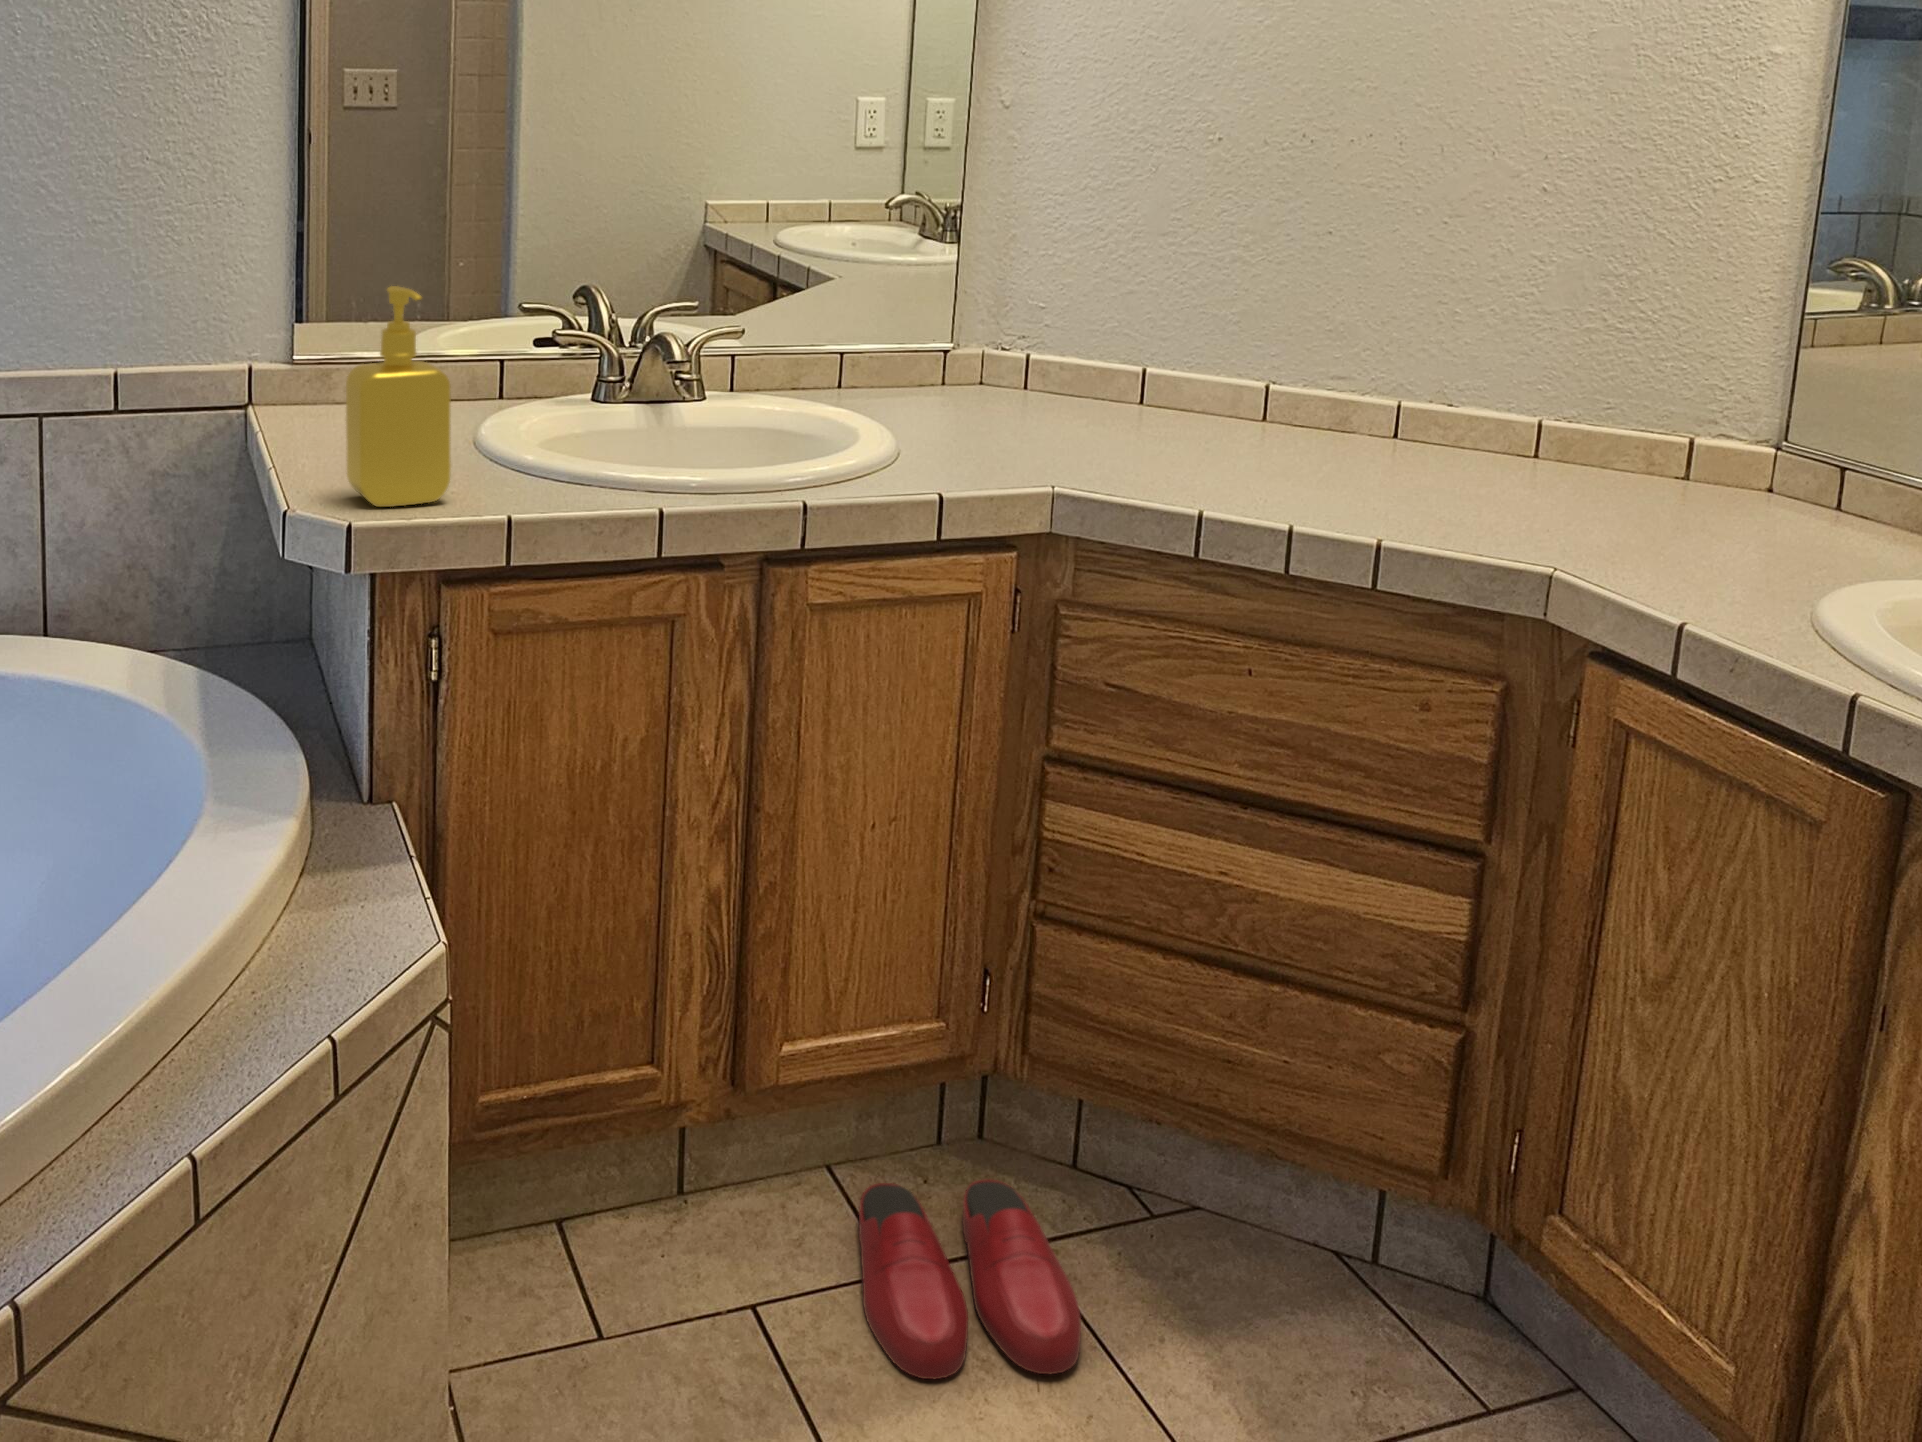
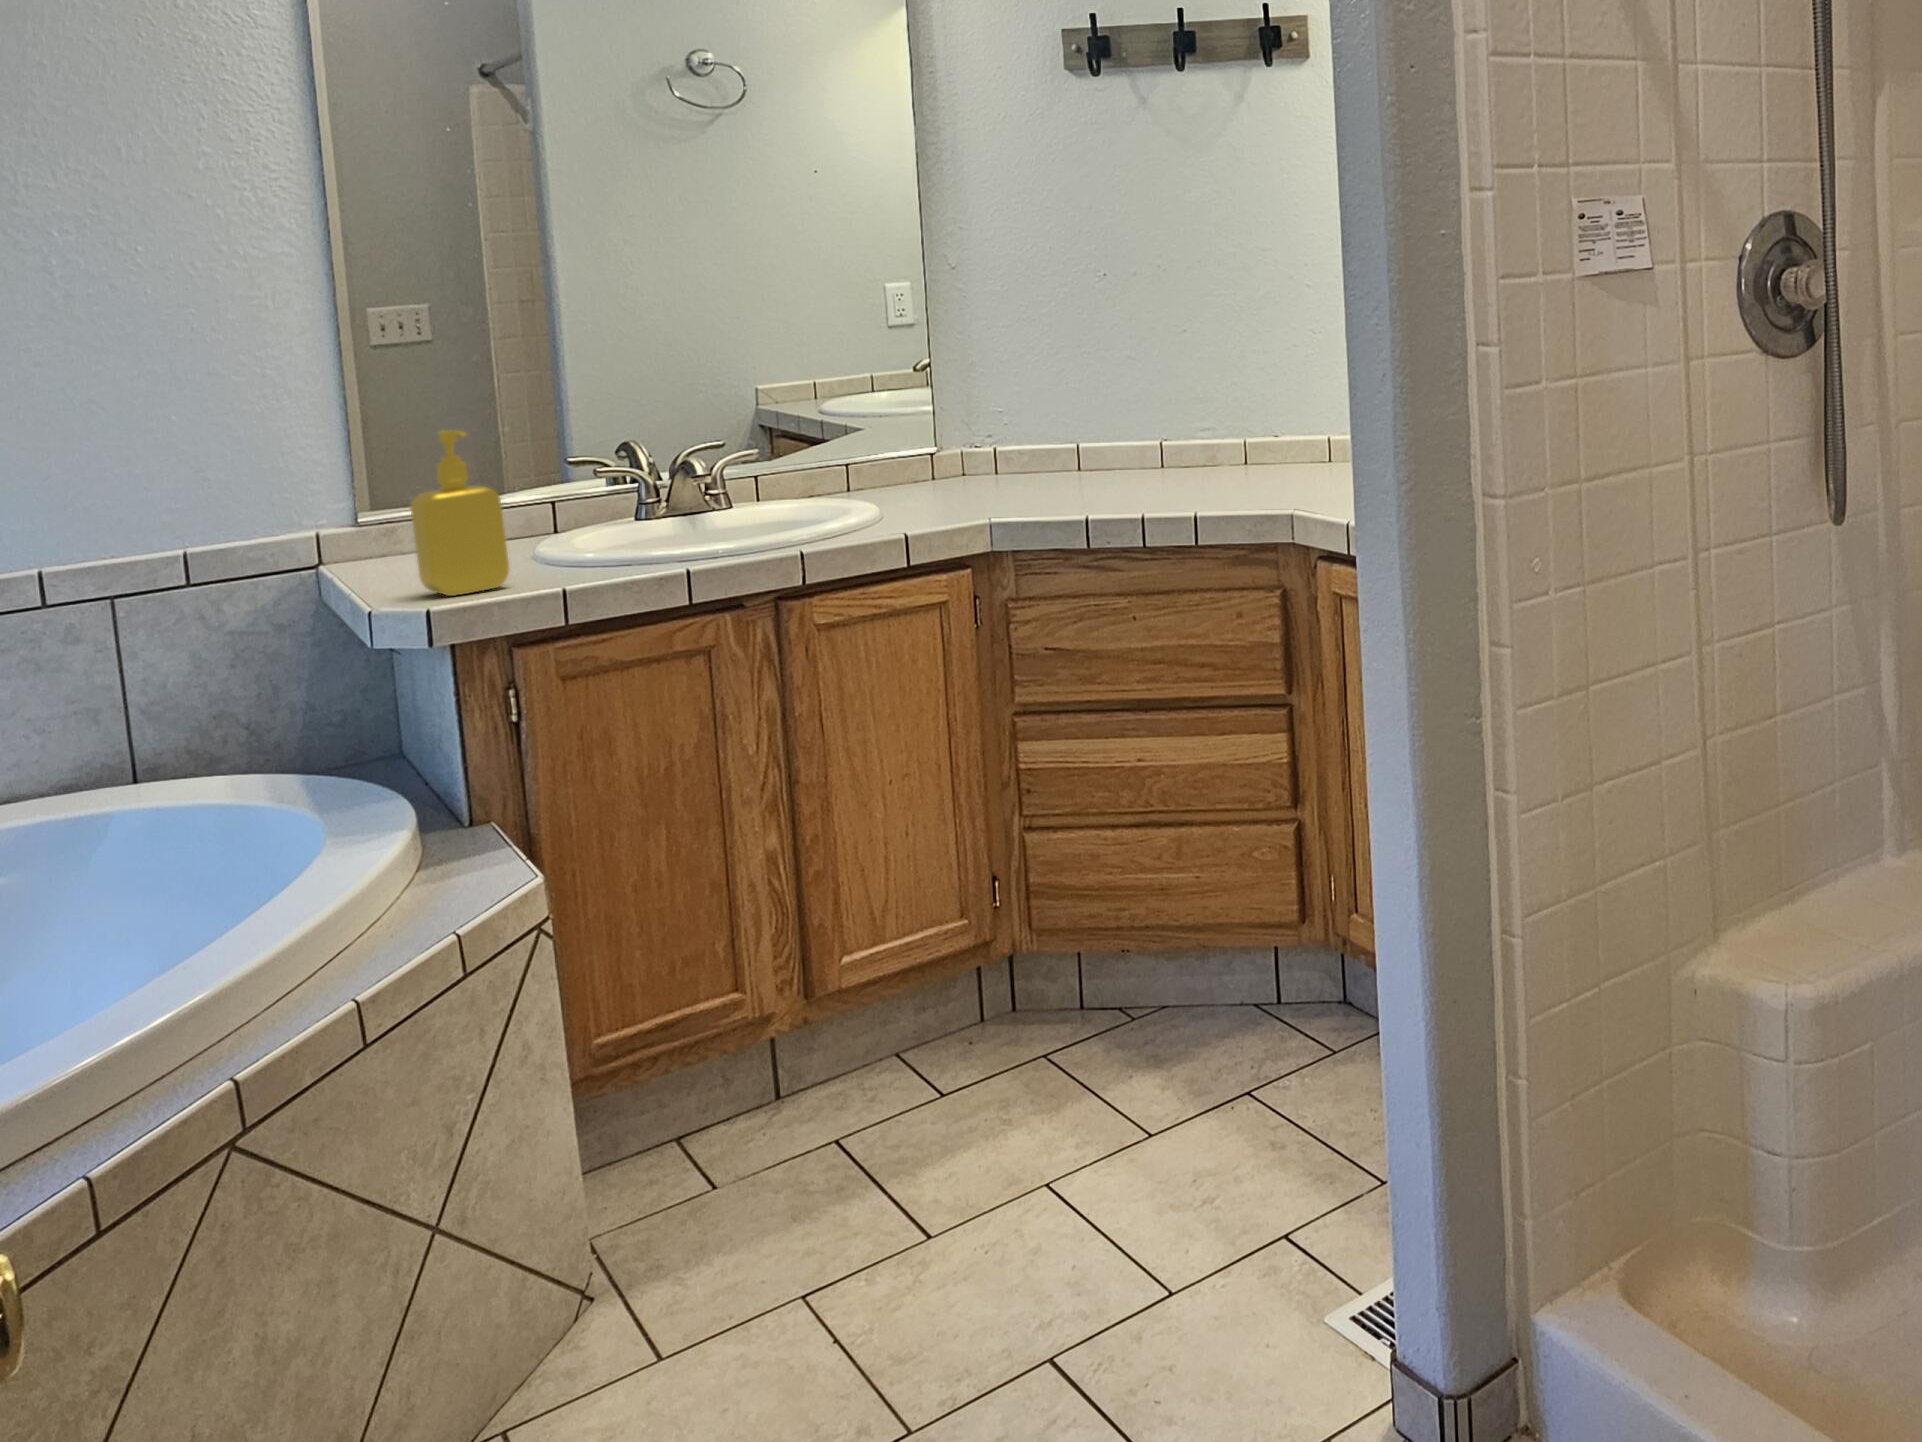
slippers: present [859,1179,1081,1379] -> none [918,1025,1079,1146]

